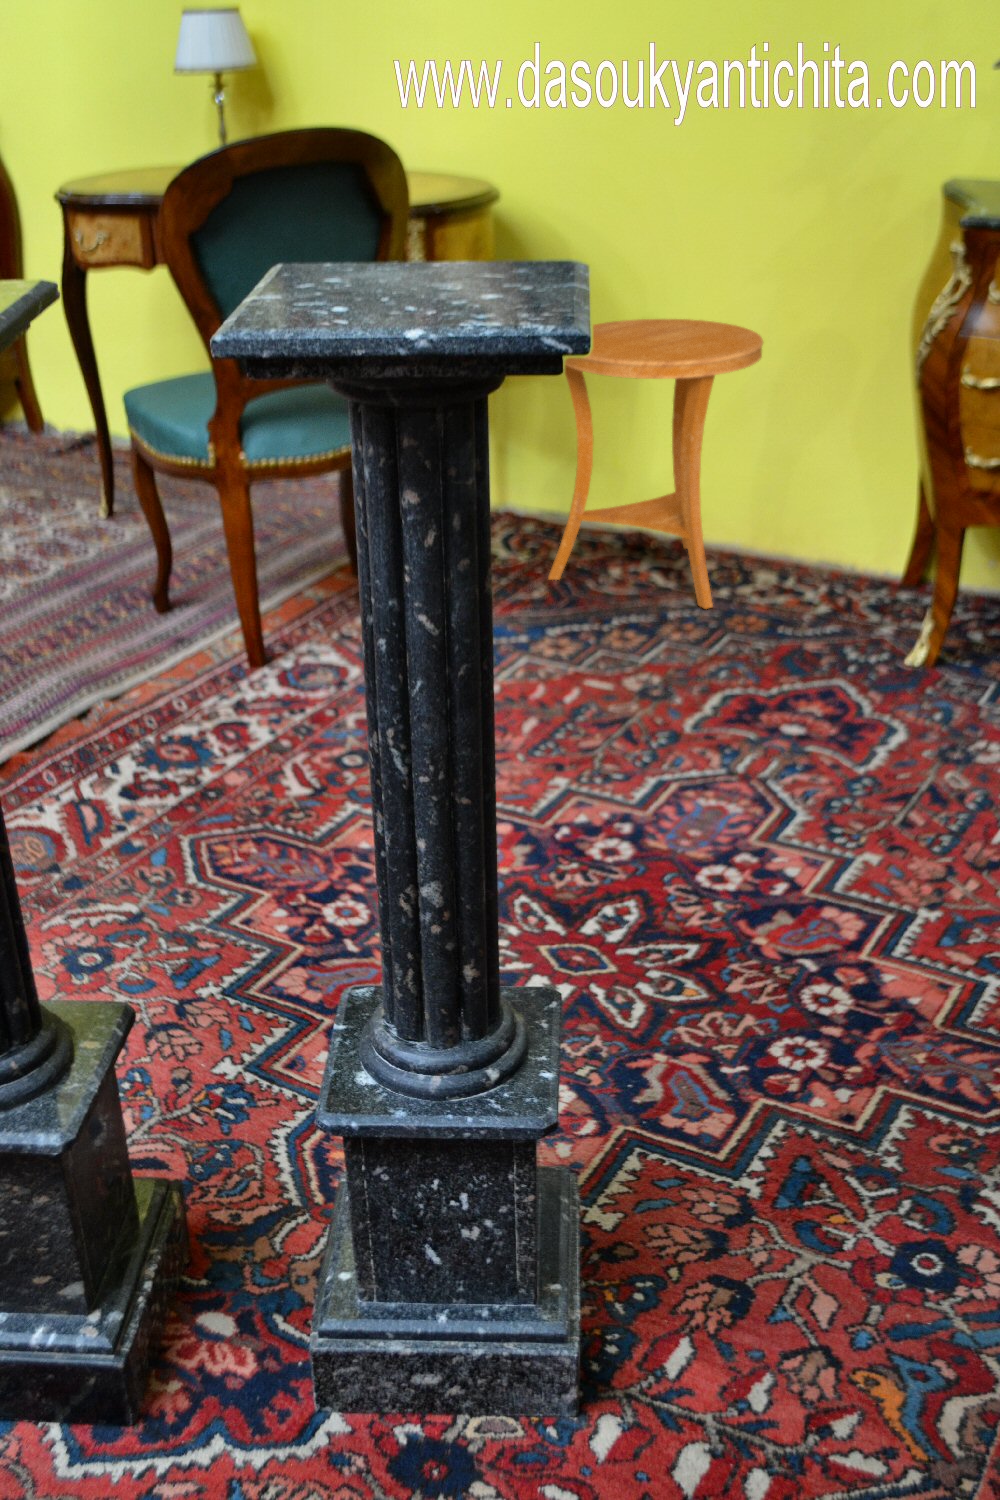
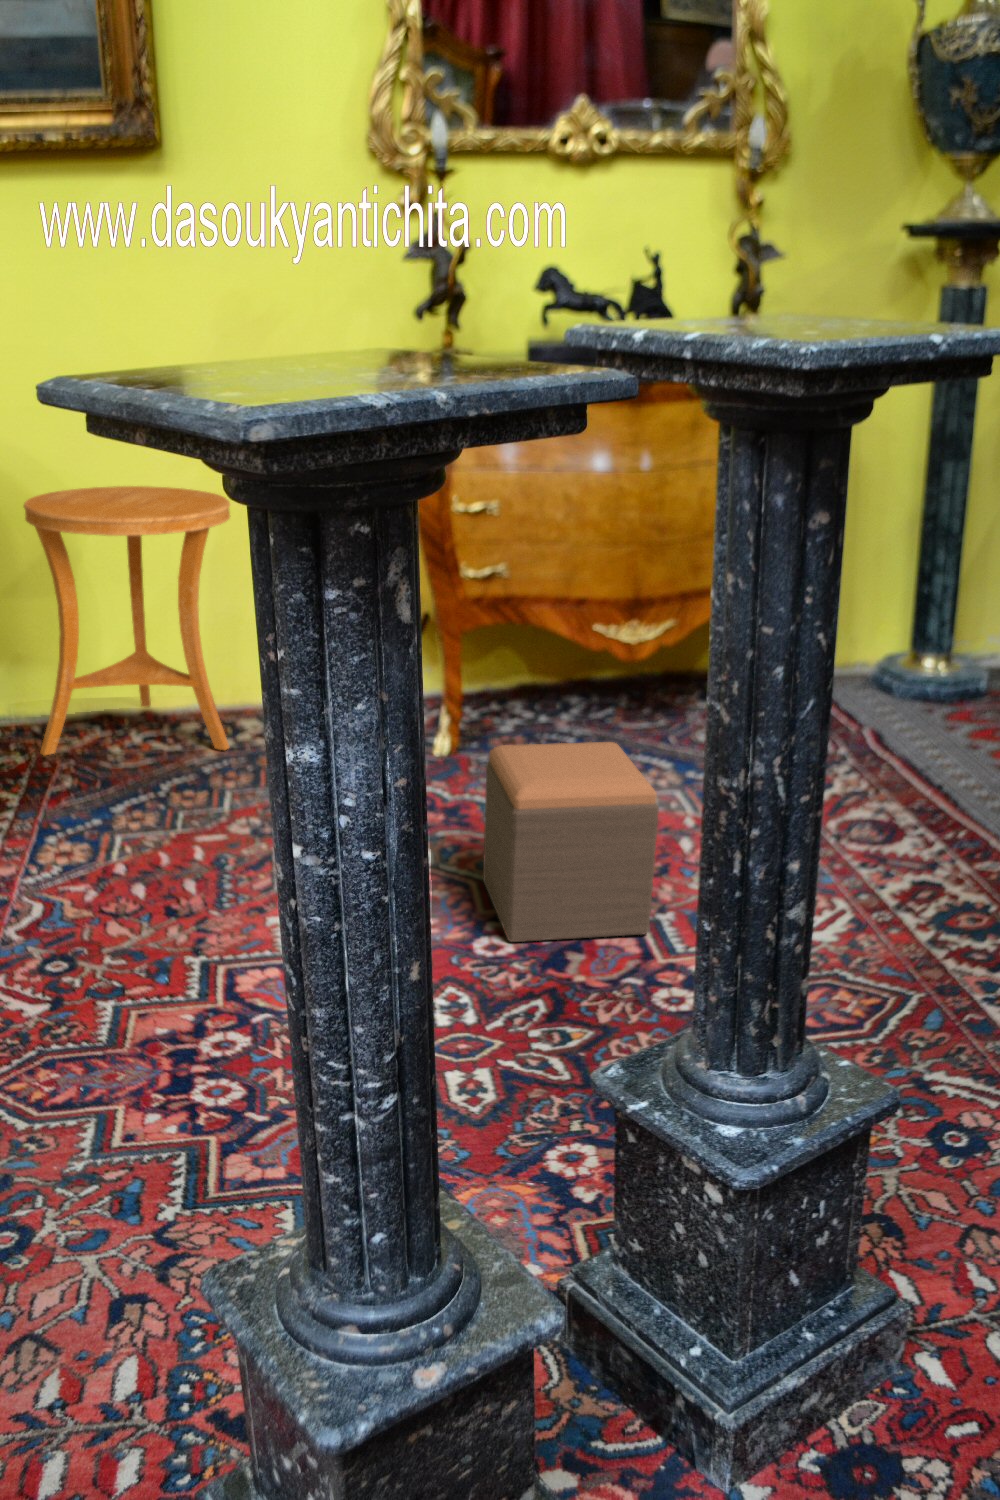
footstool: none [734,668,954,920] -> present [483,742,659,942]

